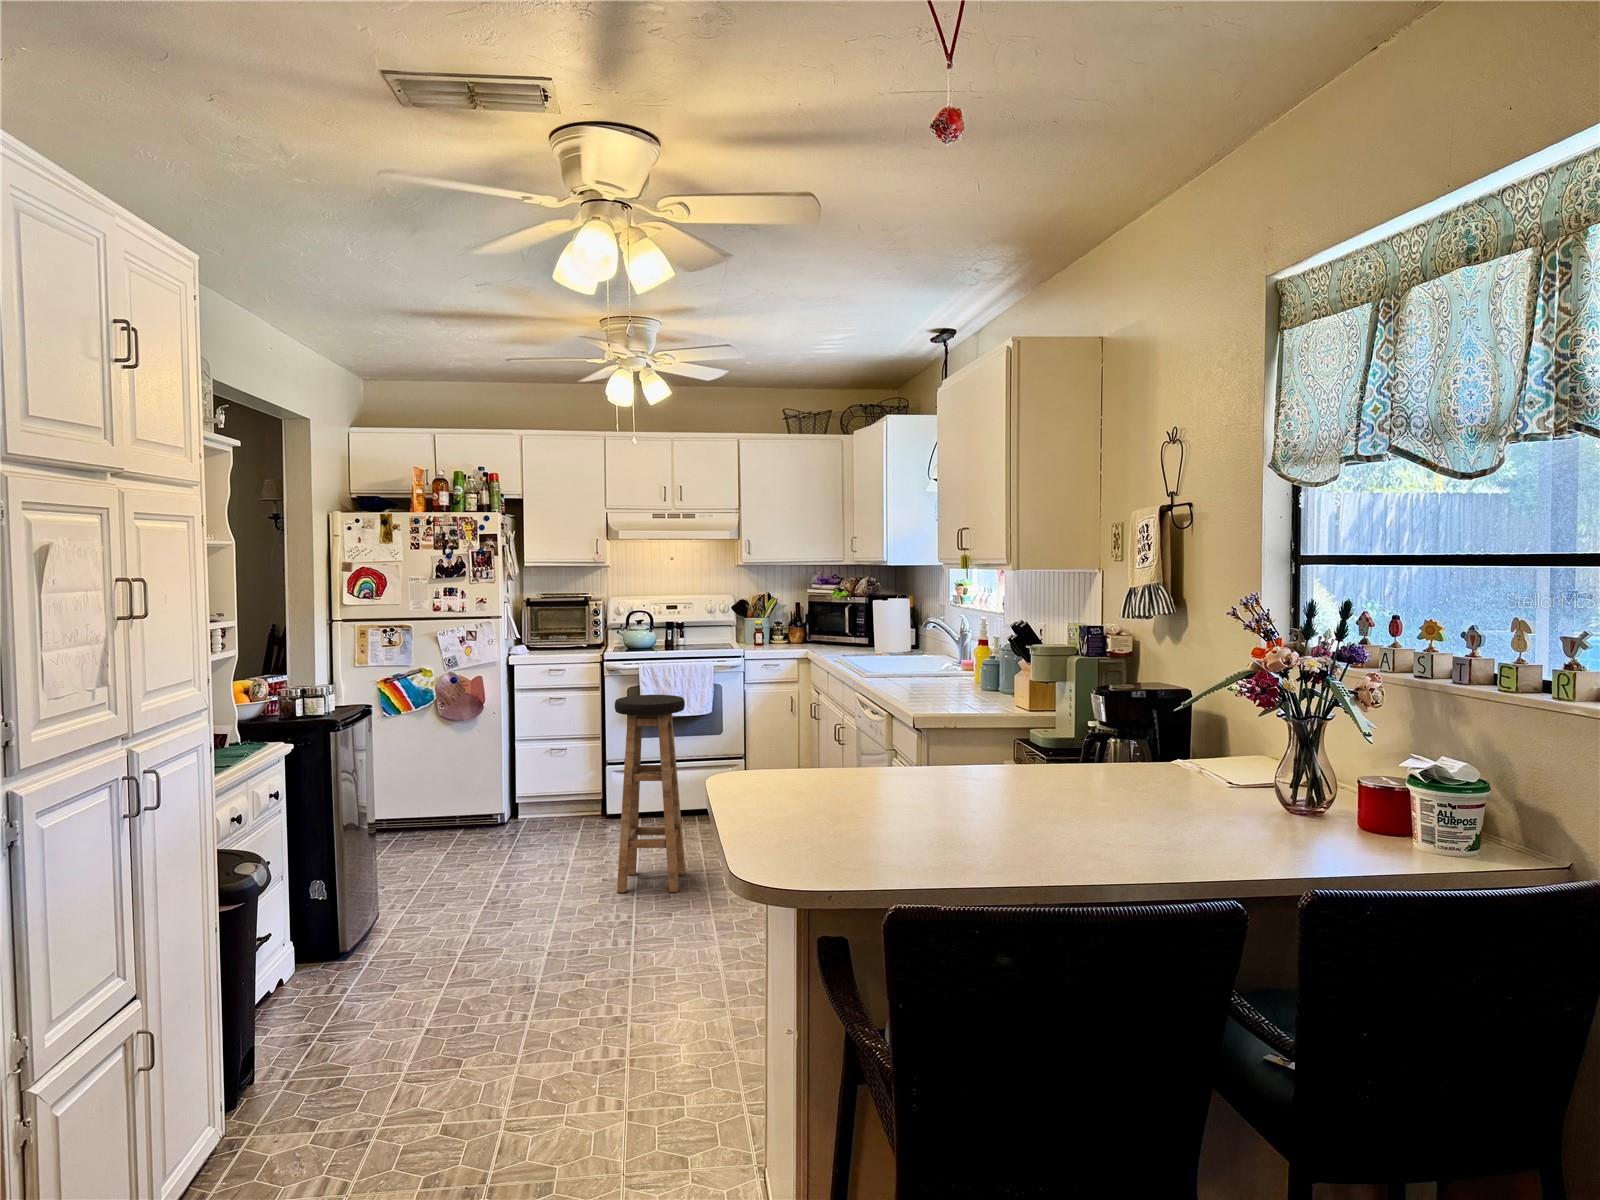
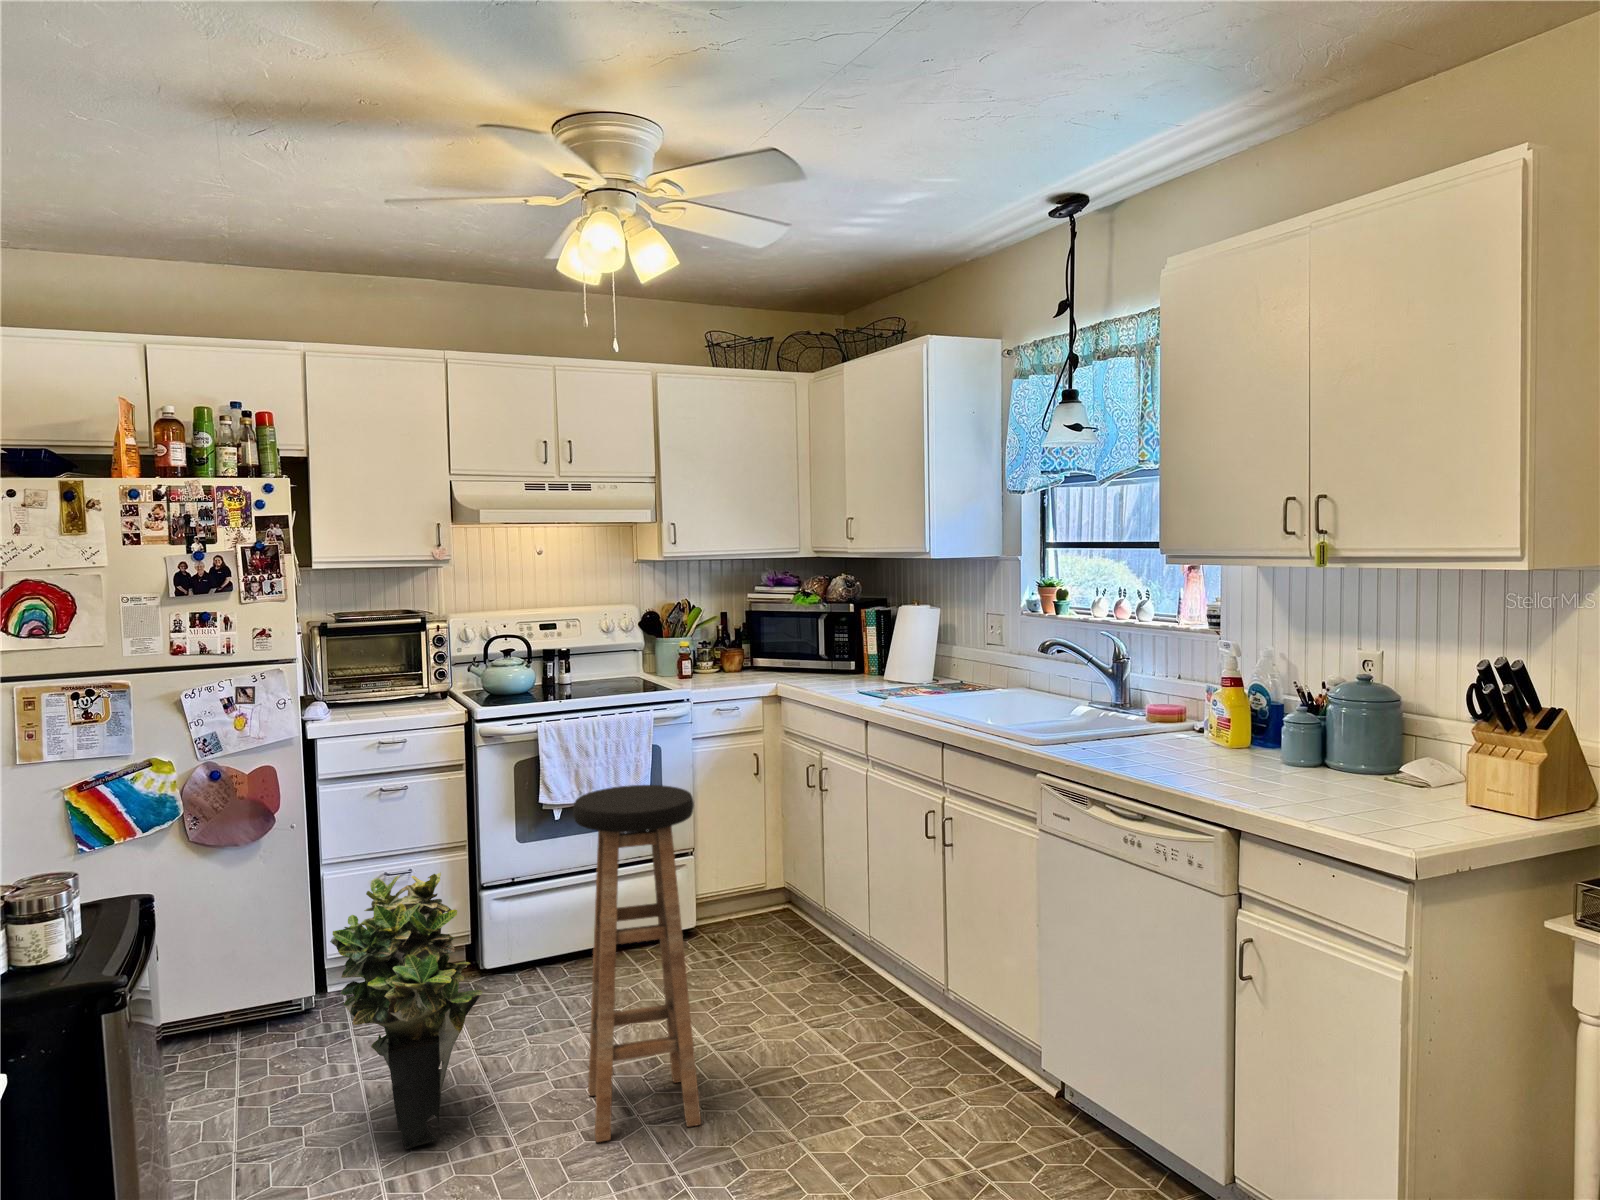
potted plant: none [490,738,568,884] -> present [330,872,483,1149]

